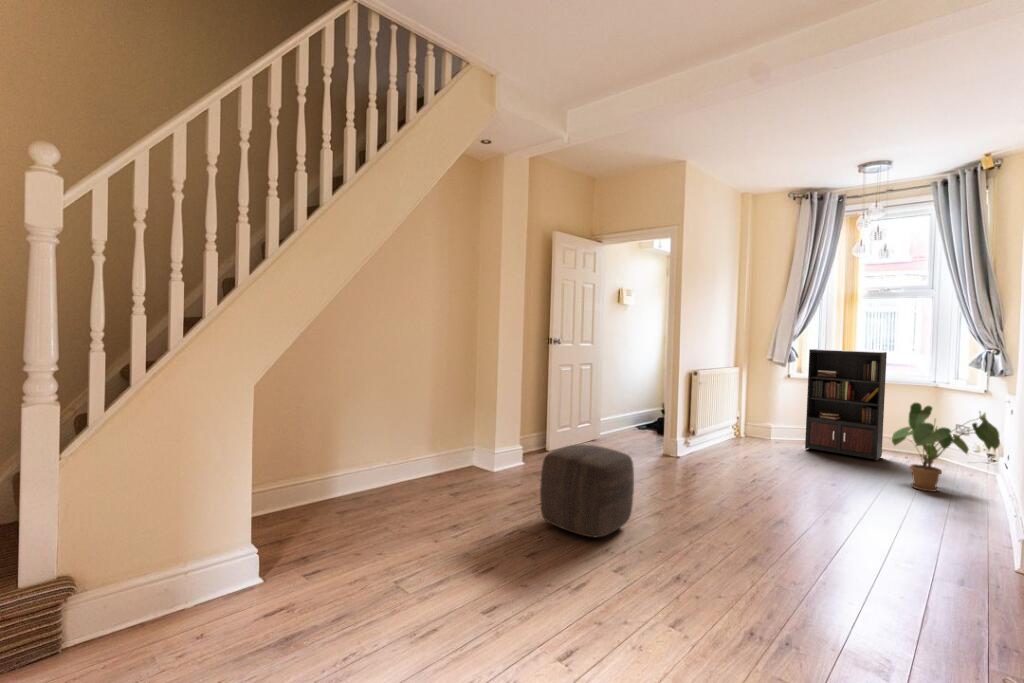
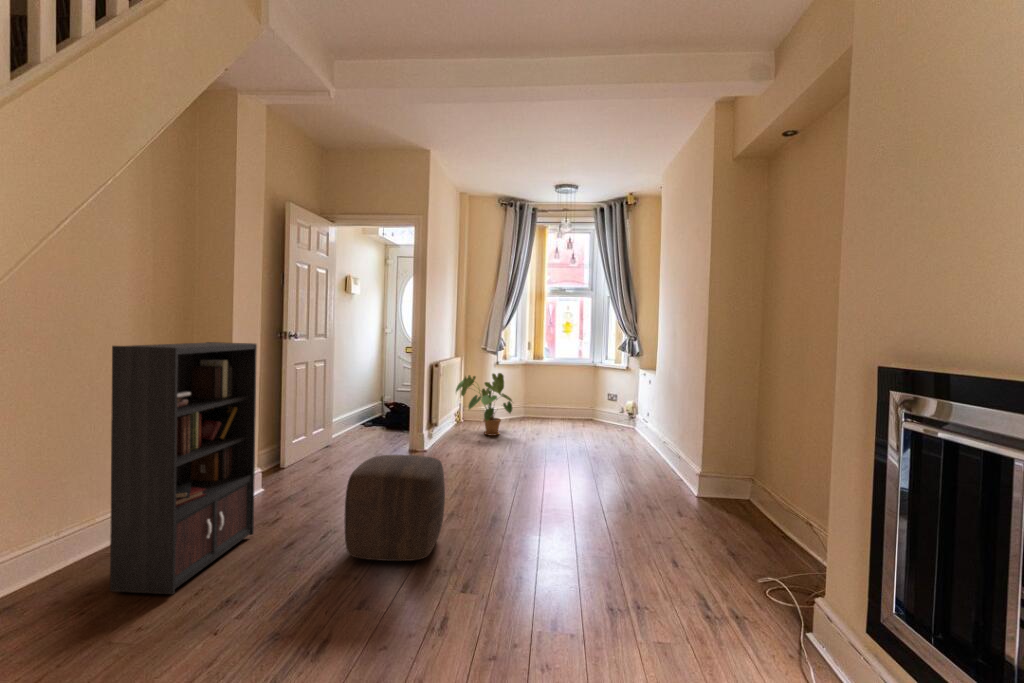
bookcase: present [805,349,908,461] -> present [110,342,257,594]
house plant: present [892,403,1000,492] -> present [456,373,512,436]

